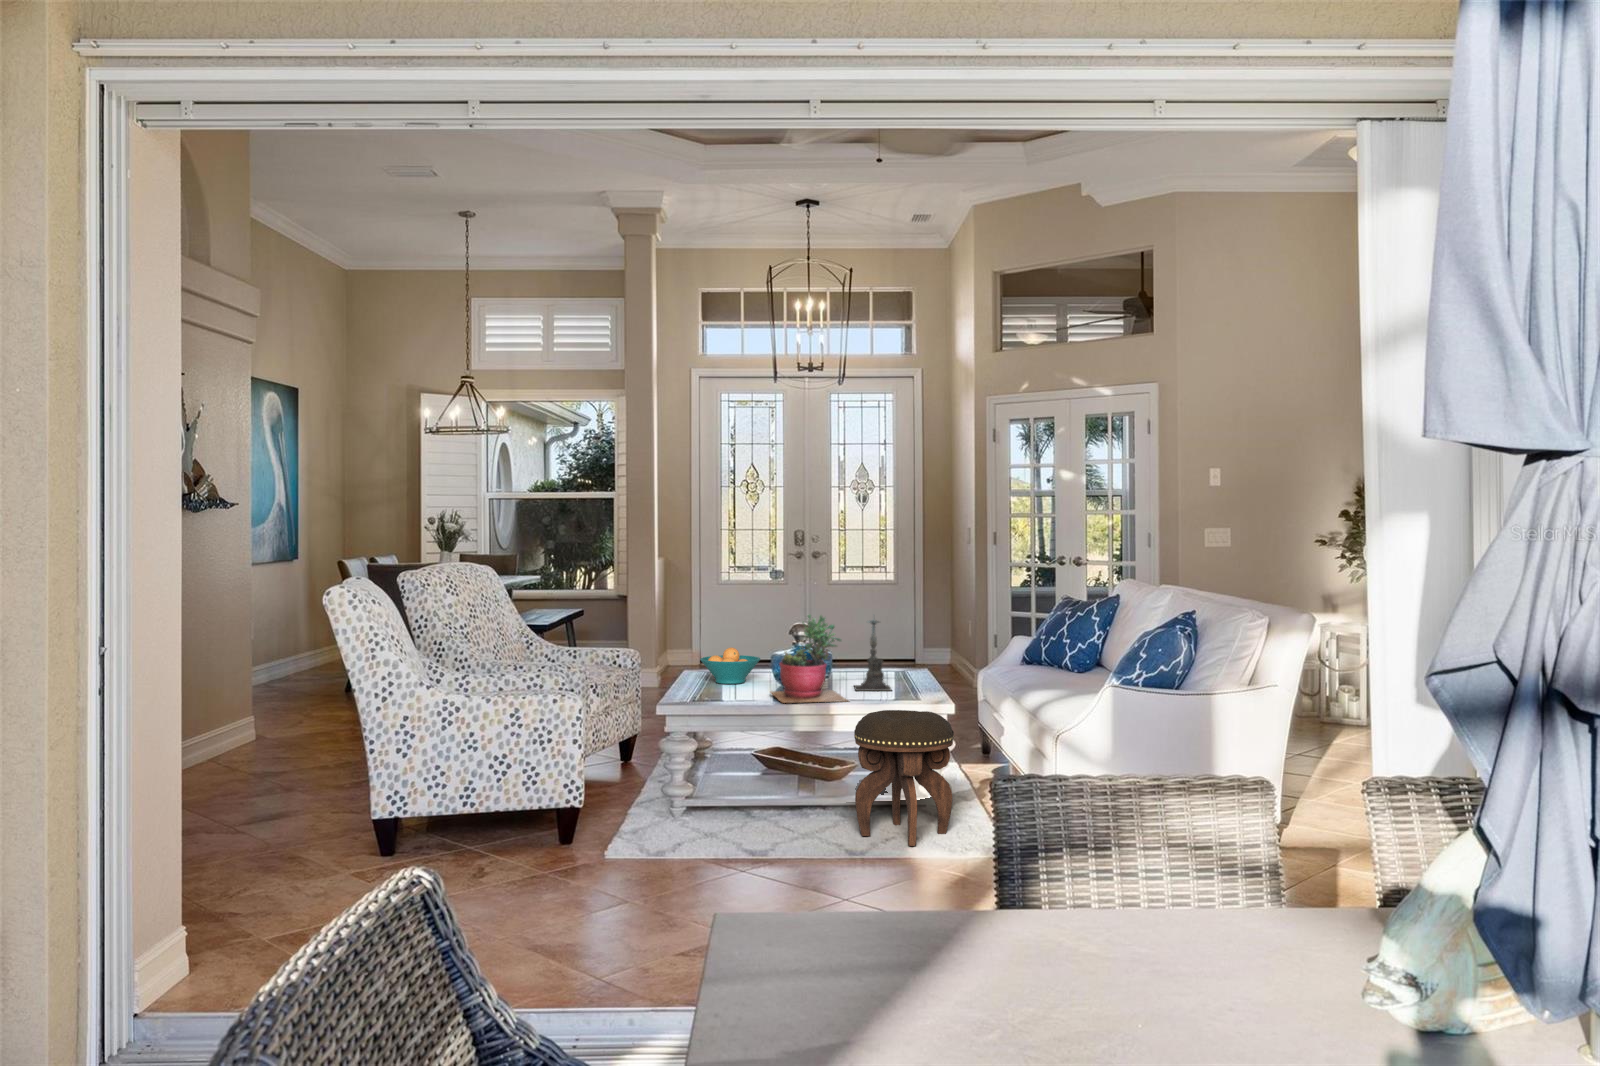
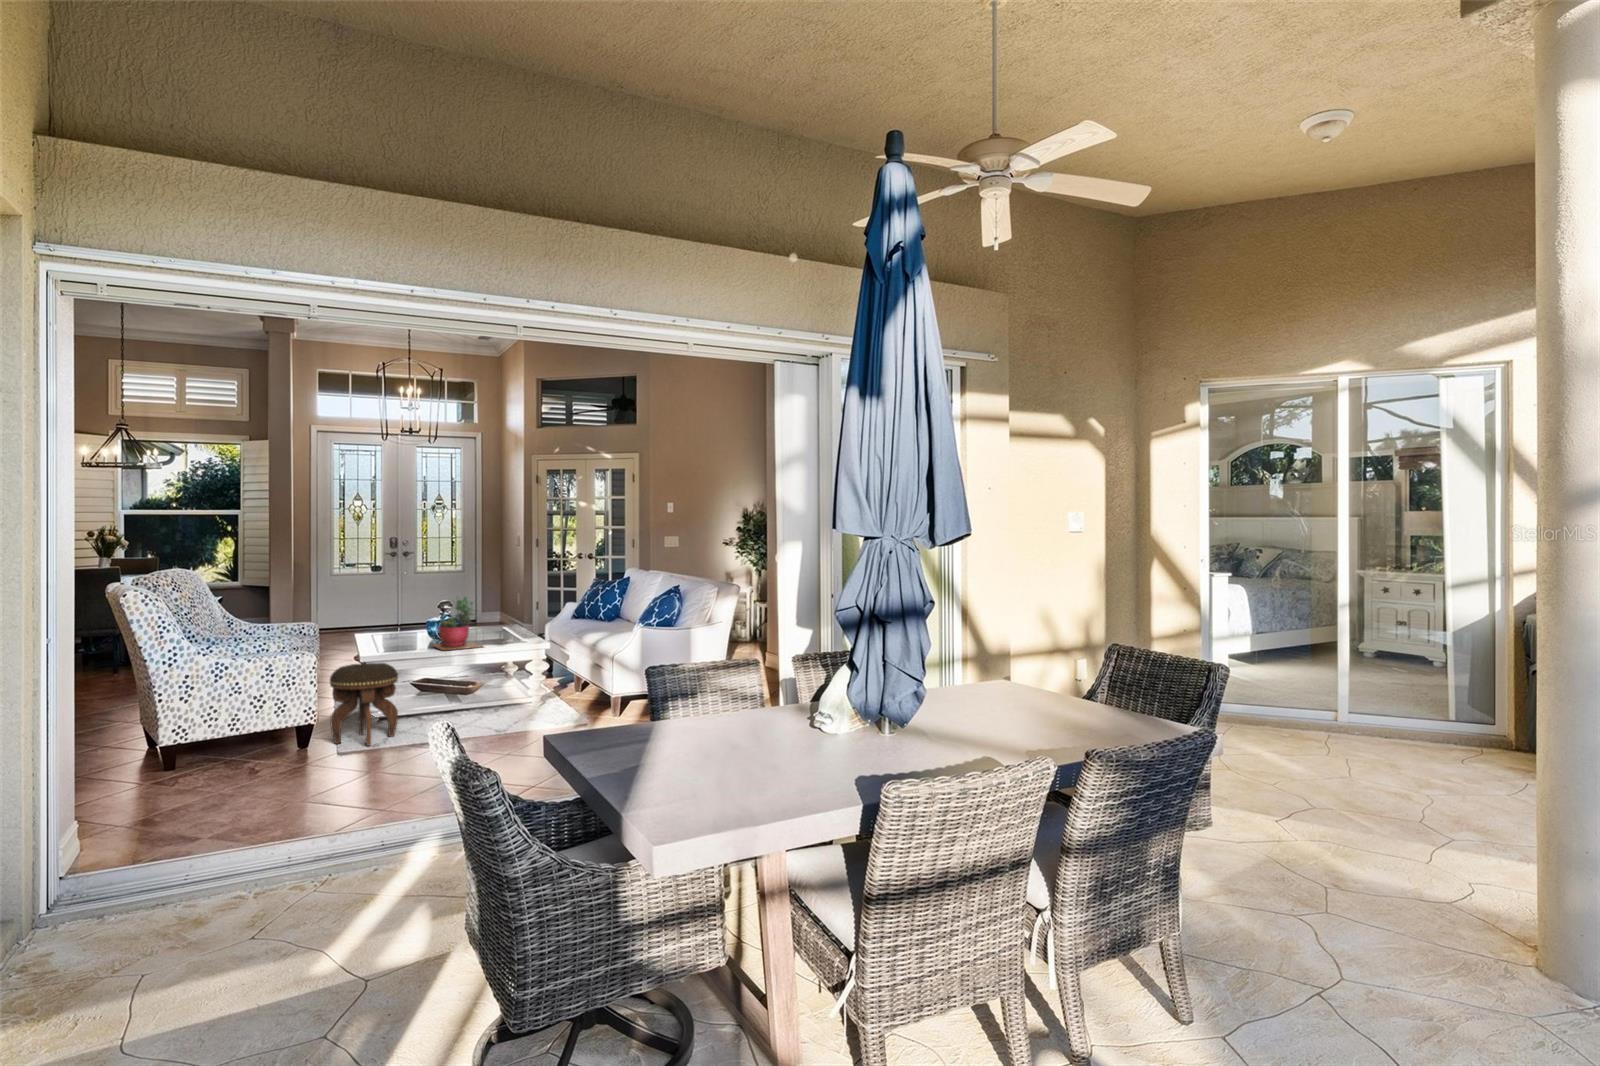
candle holder: present [854,619,891,691] -> none [481,591,508,641]
fruit bowl: present [700,648,760,684] -> none [374,619,417,642]
footstool: present [854,710,954,846] -> present [330,663,398,746]

